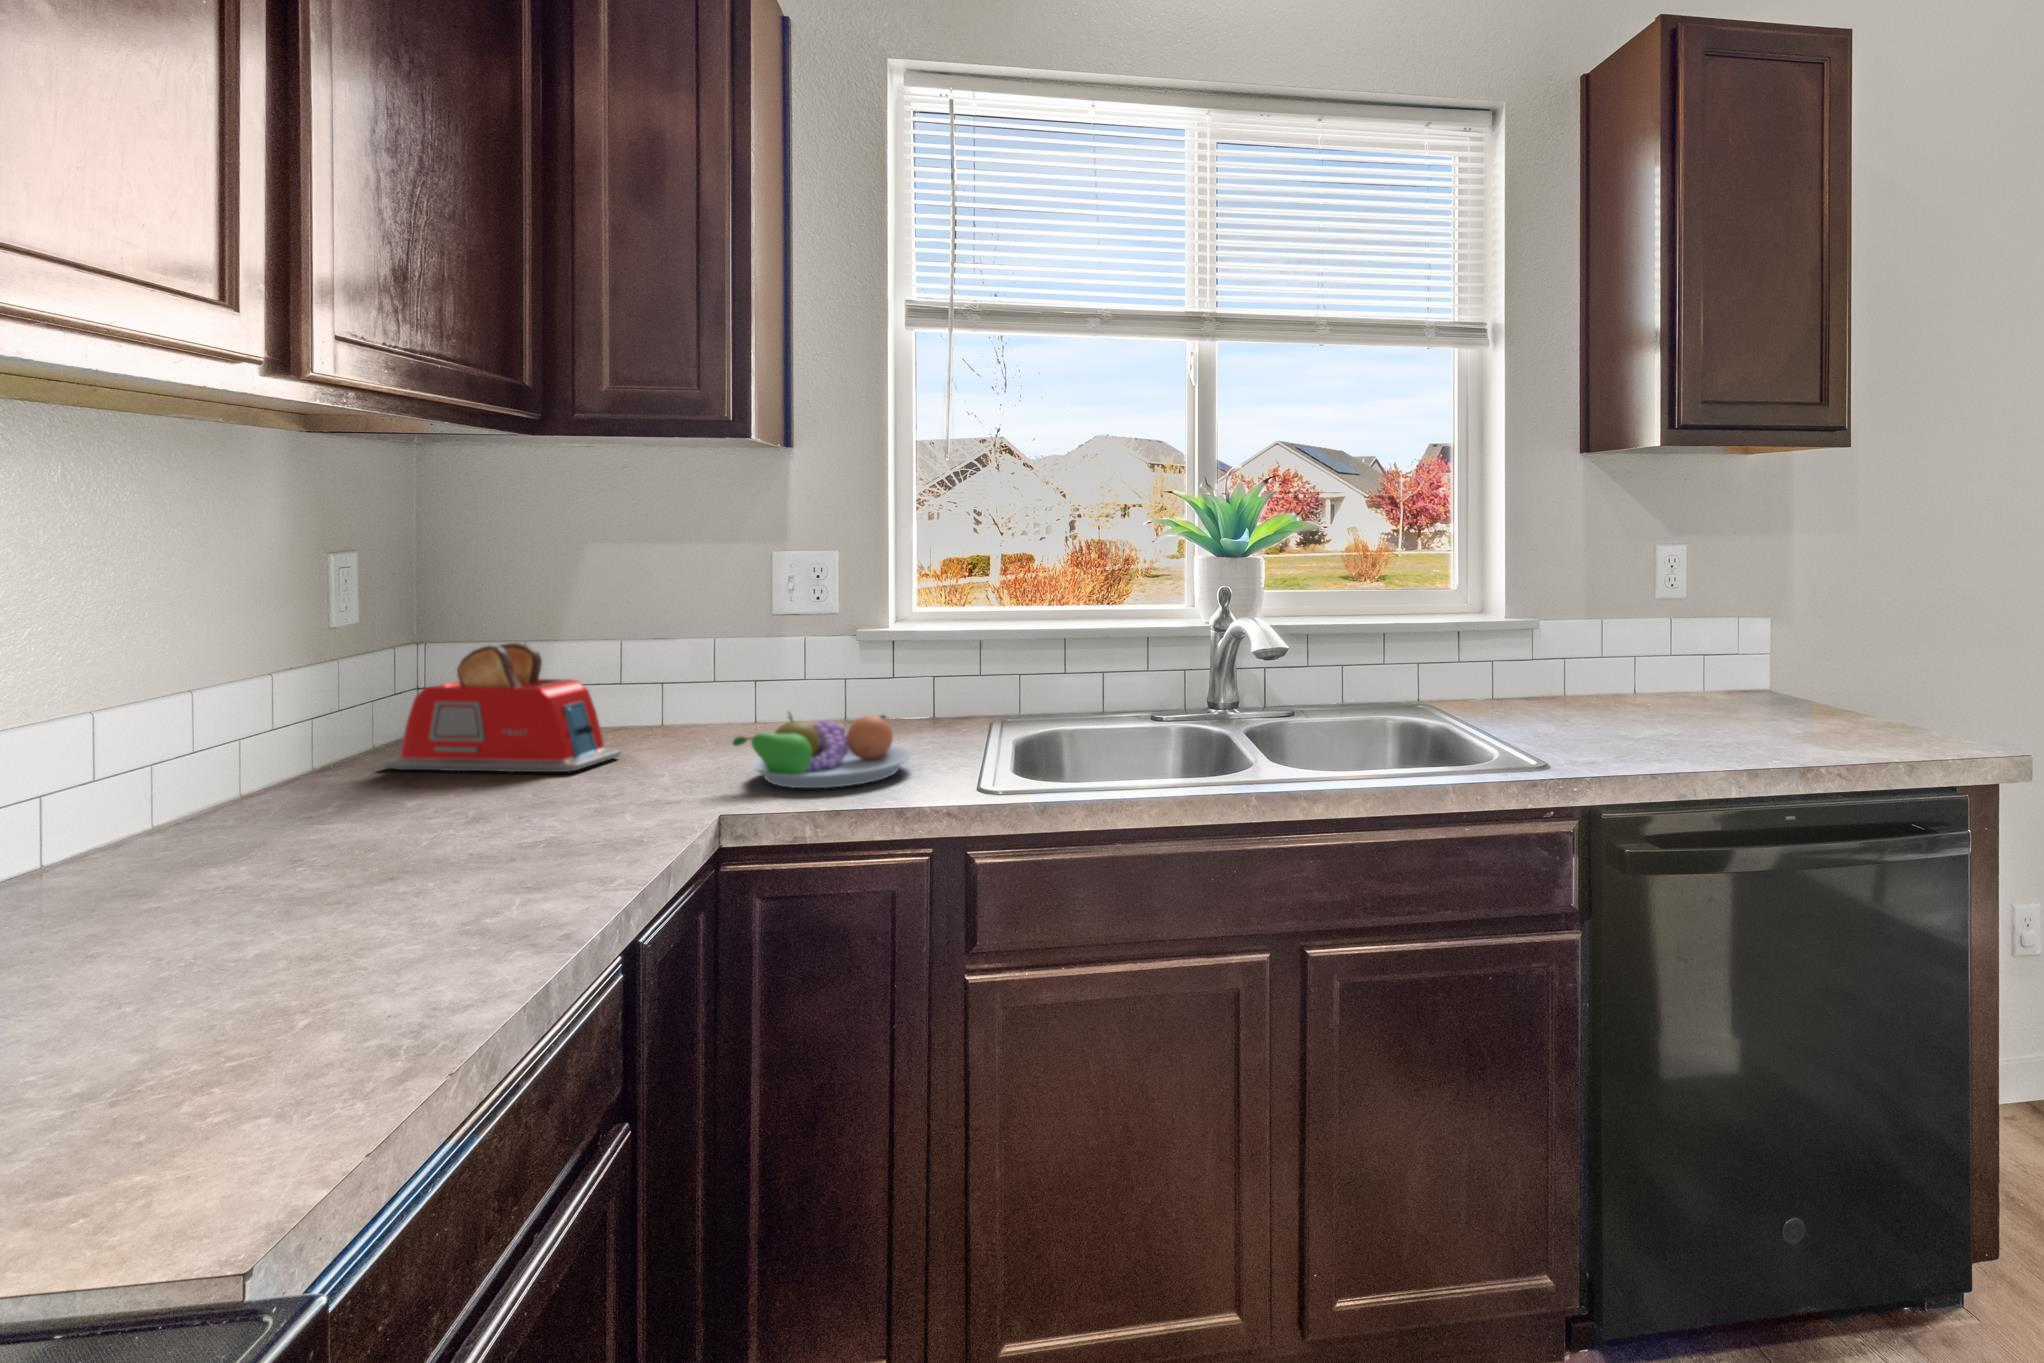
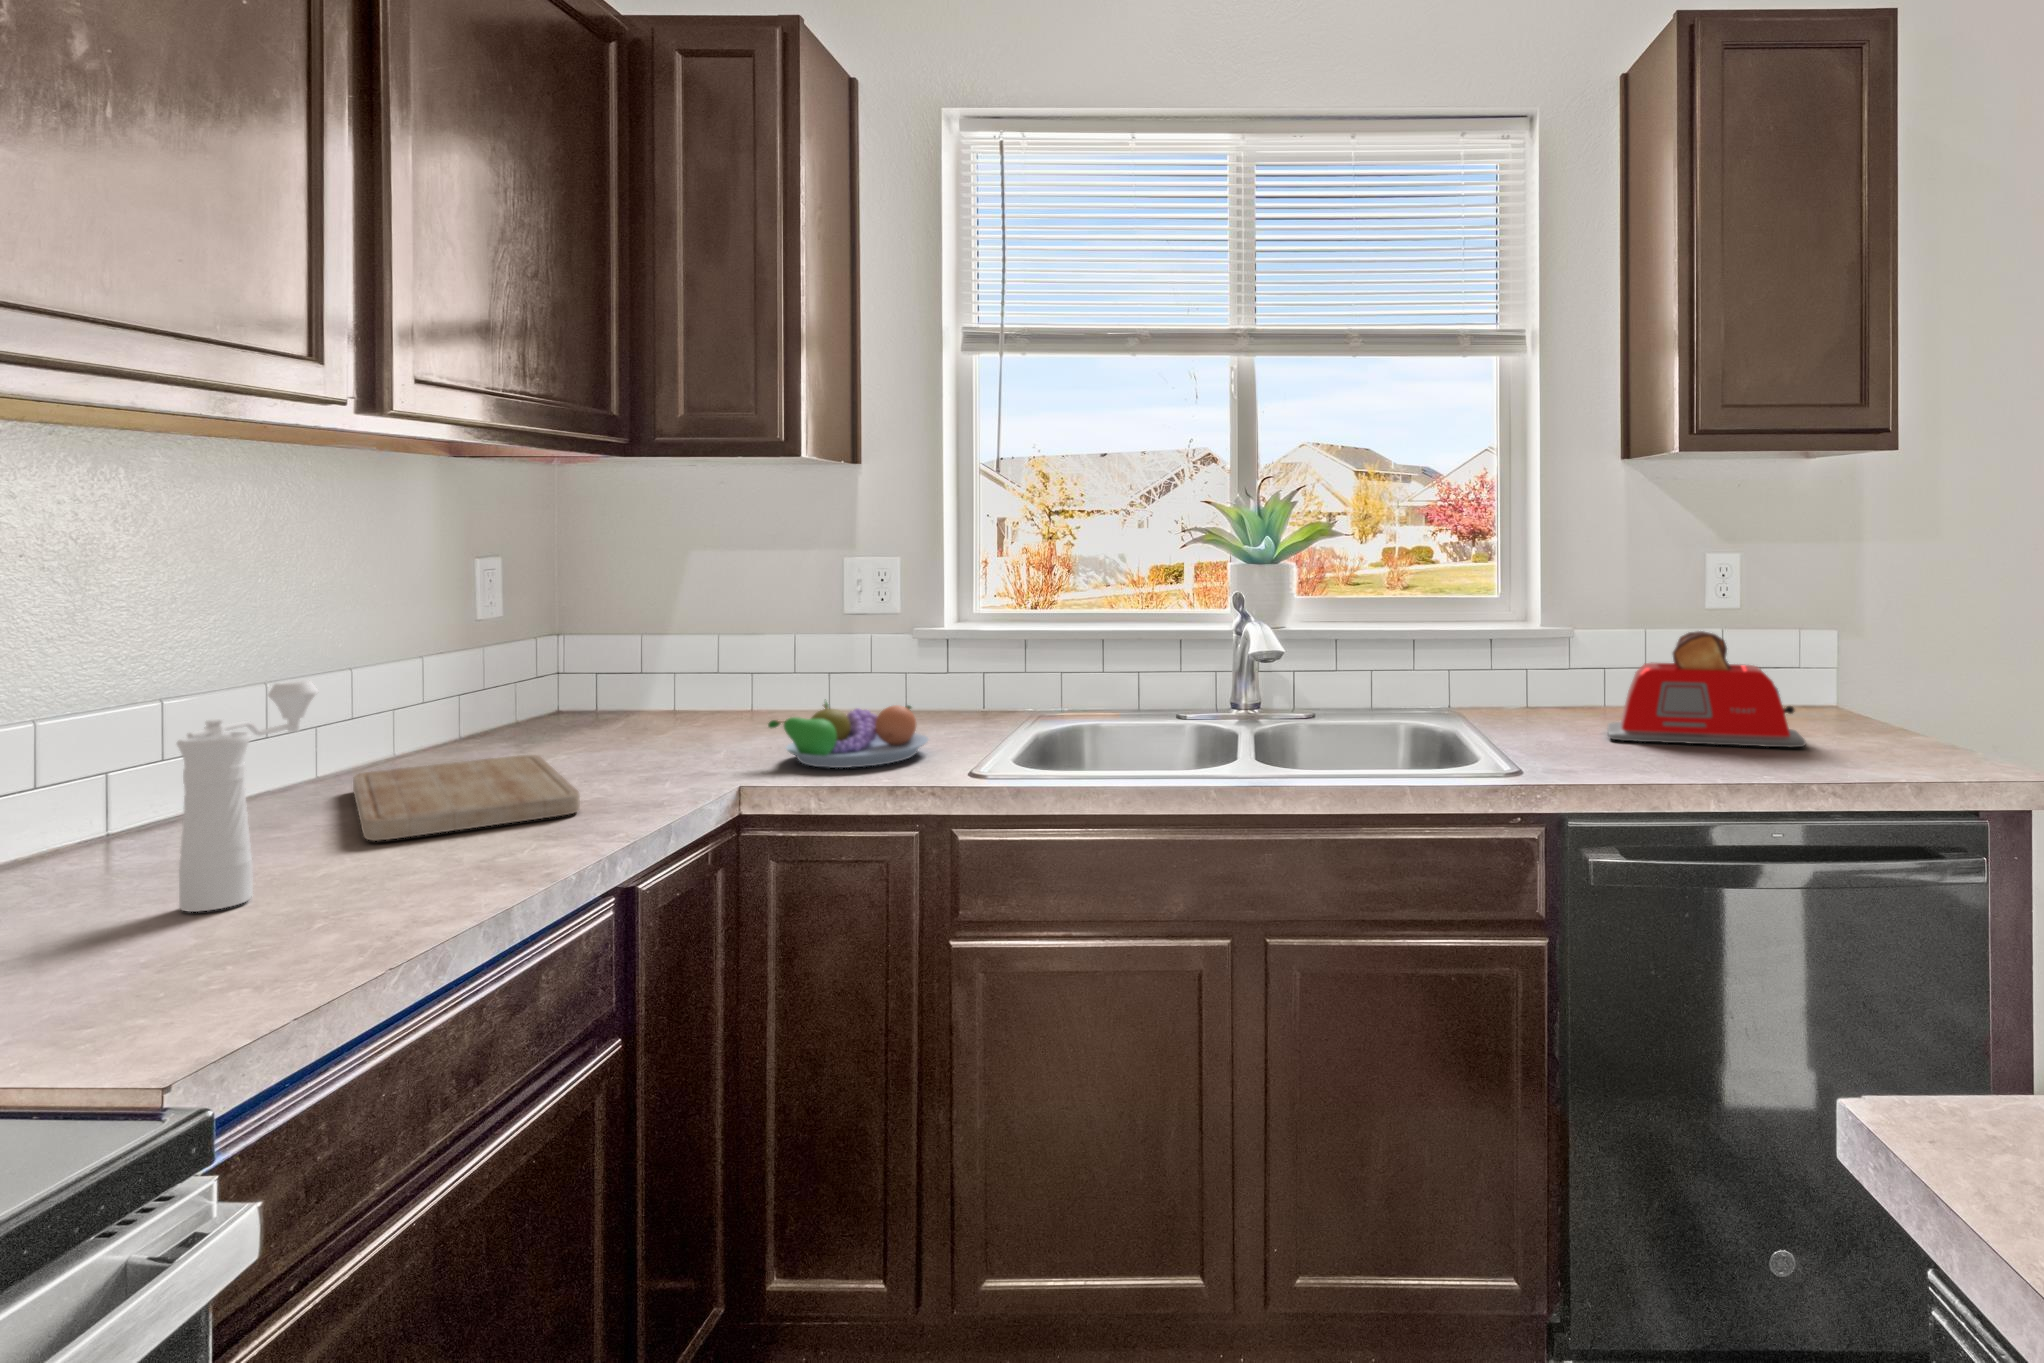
toaster: present [382,643,621,772] -> present [1608,631,1806,747]
pepper mill: none [82,710,247,1014] -> present [177,680,318,912]
cutting board: none [220,786,545,903] -> present [353,755,580,841]

